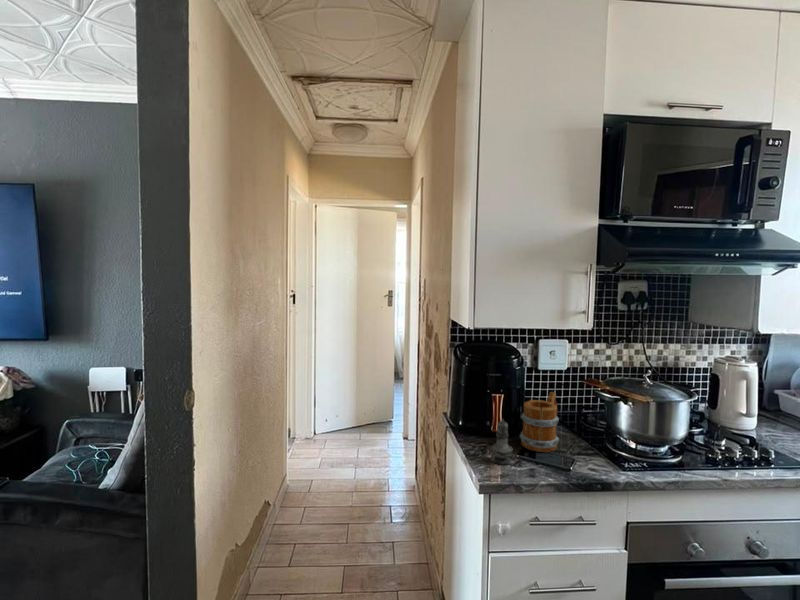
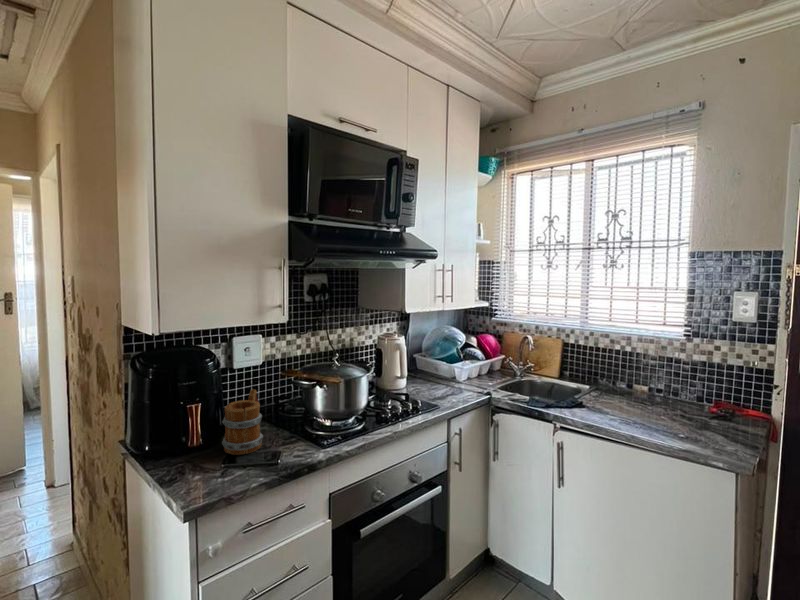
salt shaker: present [491,419,513,465] -> none [192,430,218,482]

